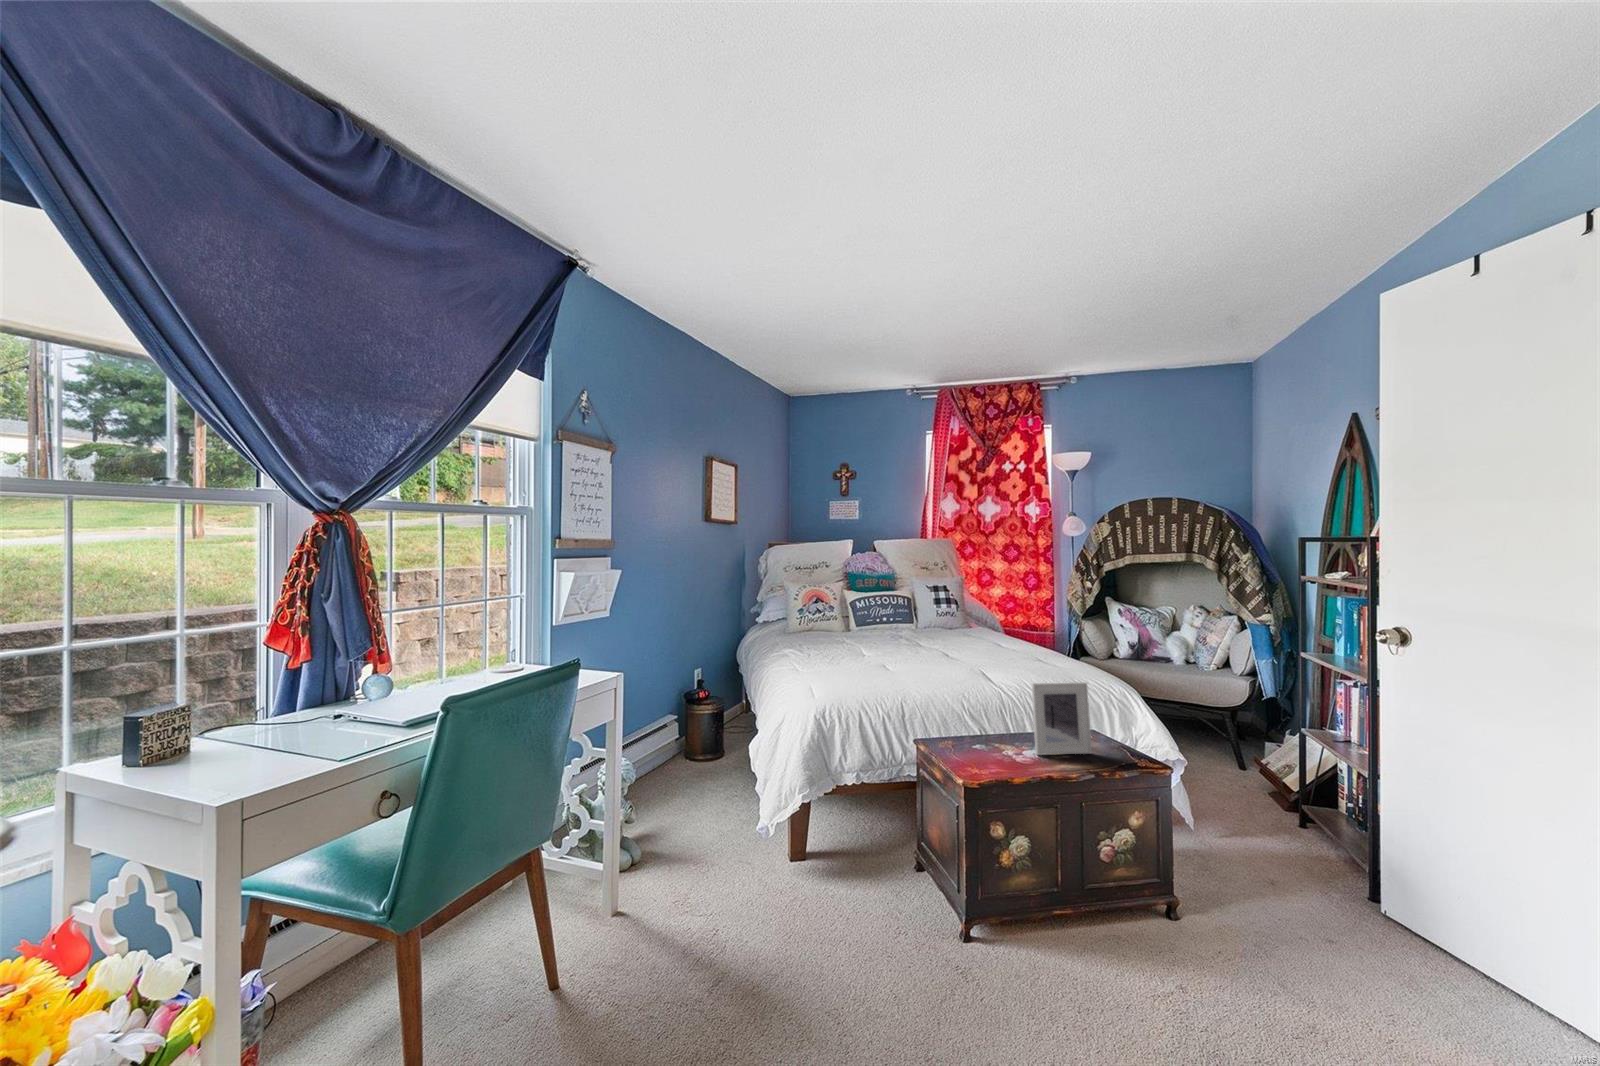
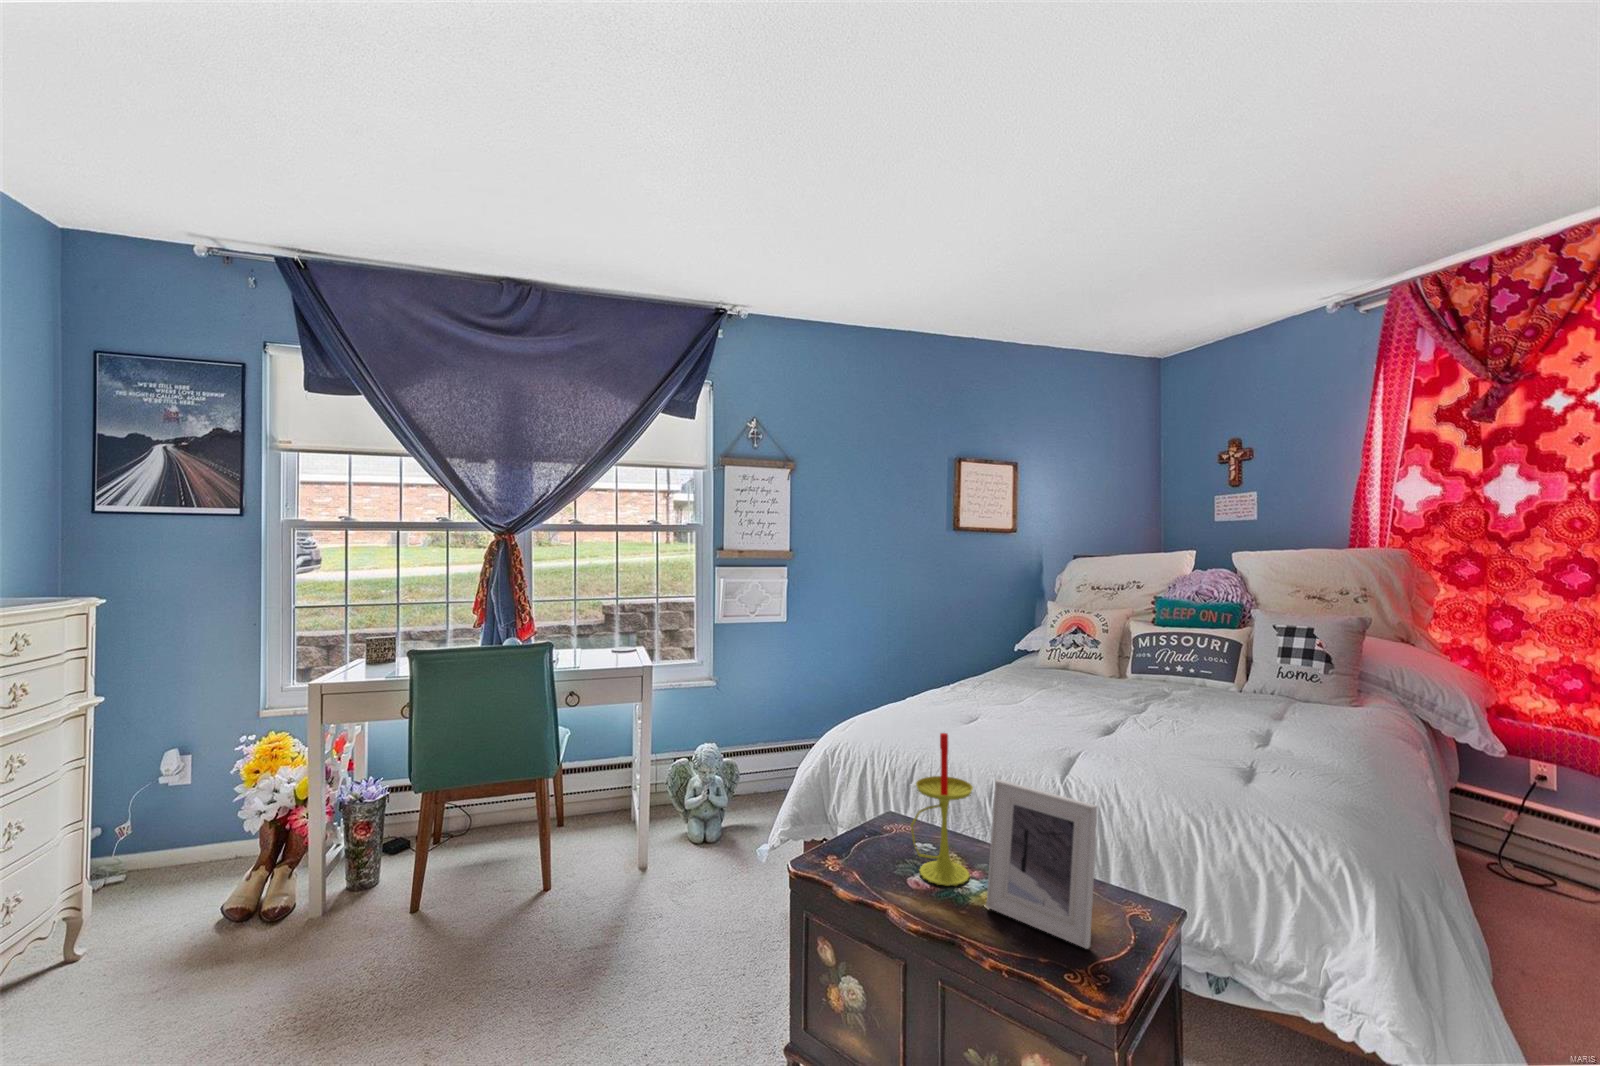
candle: none [976,663,1011,755] -> present [911,733,973,886]

